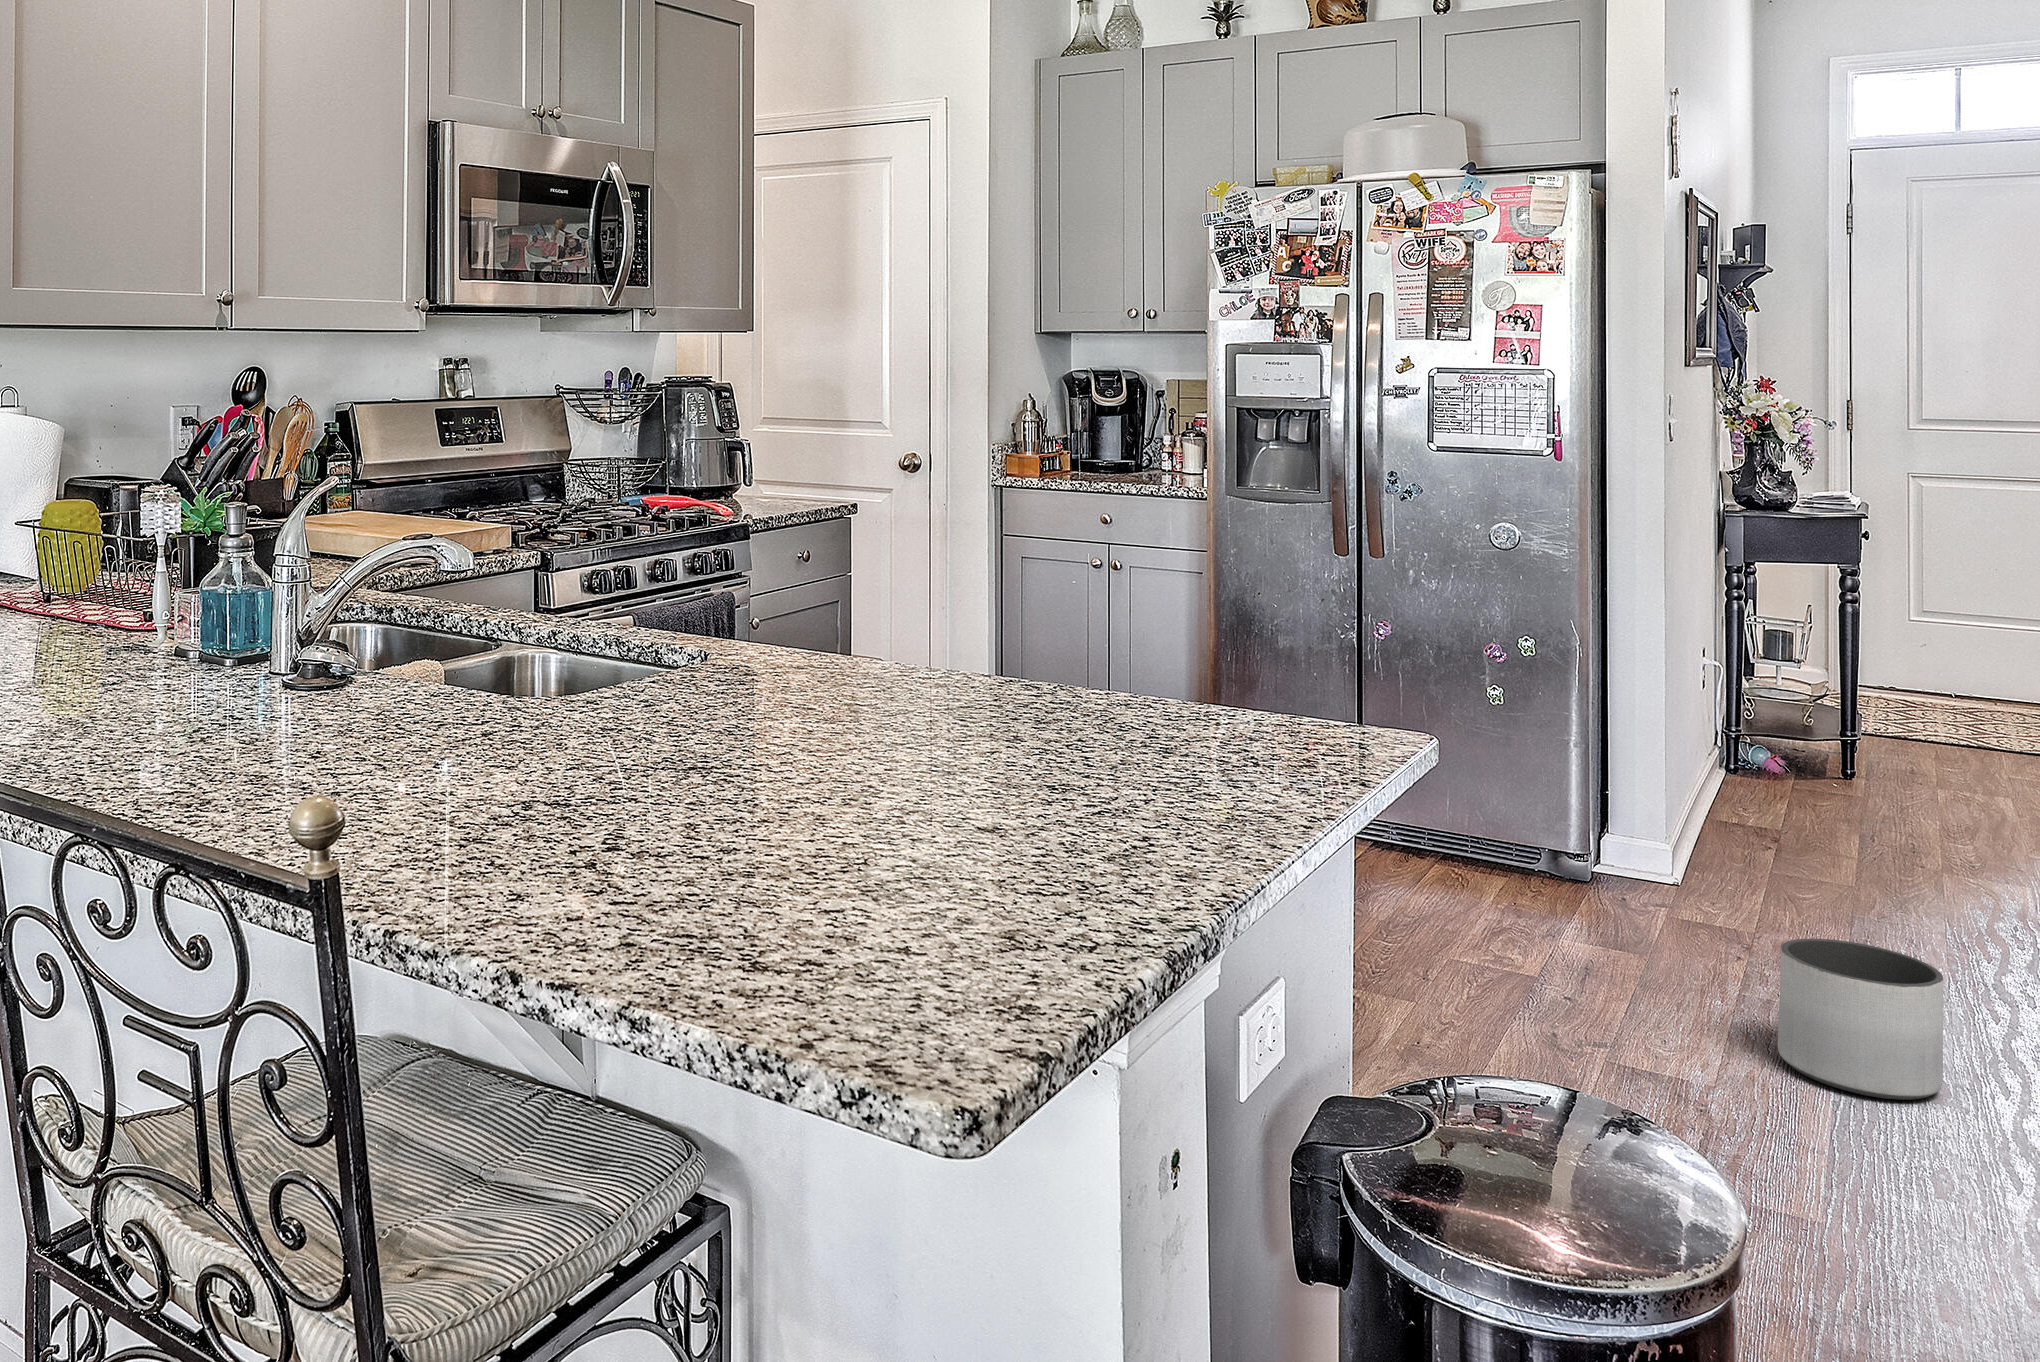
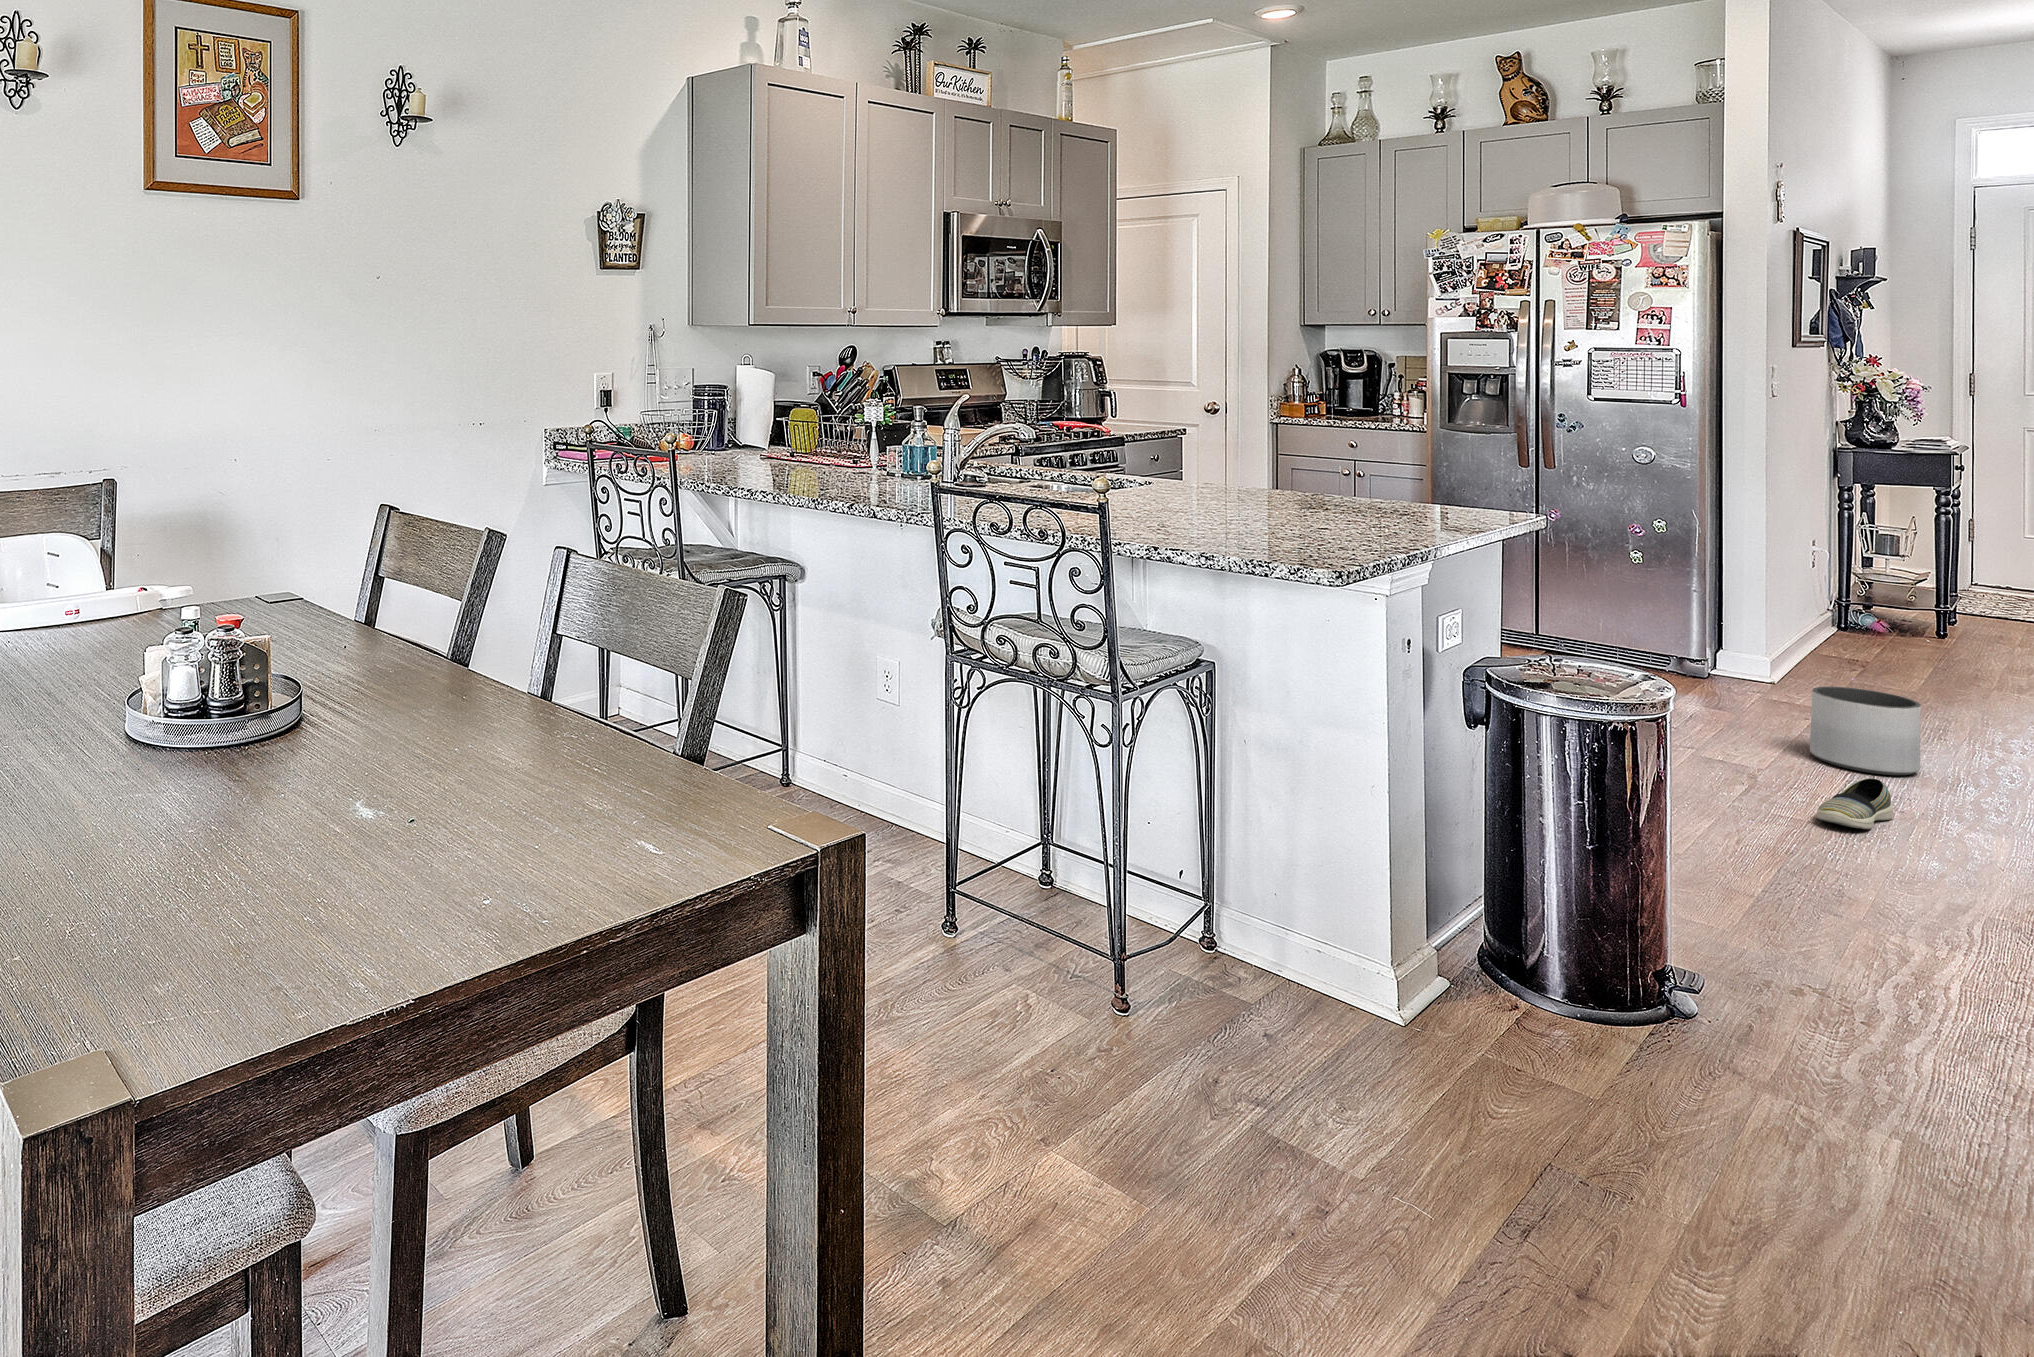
shoe: none [1838,1147,1948,1263] -> present [1816,778,1893,829]

